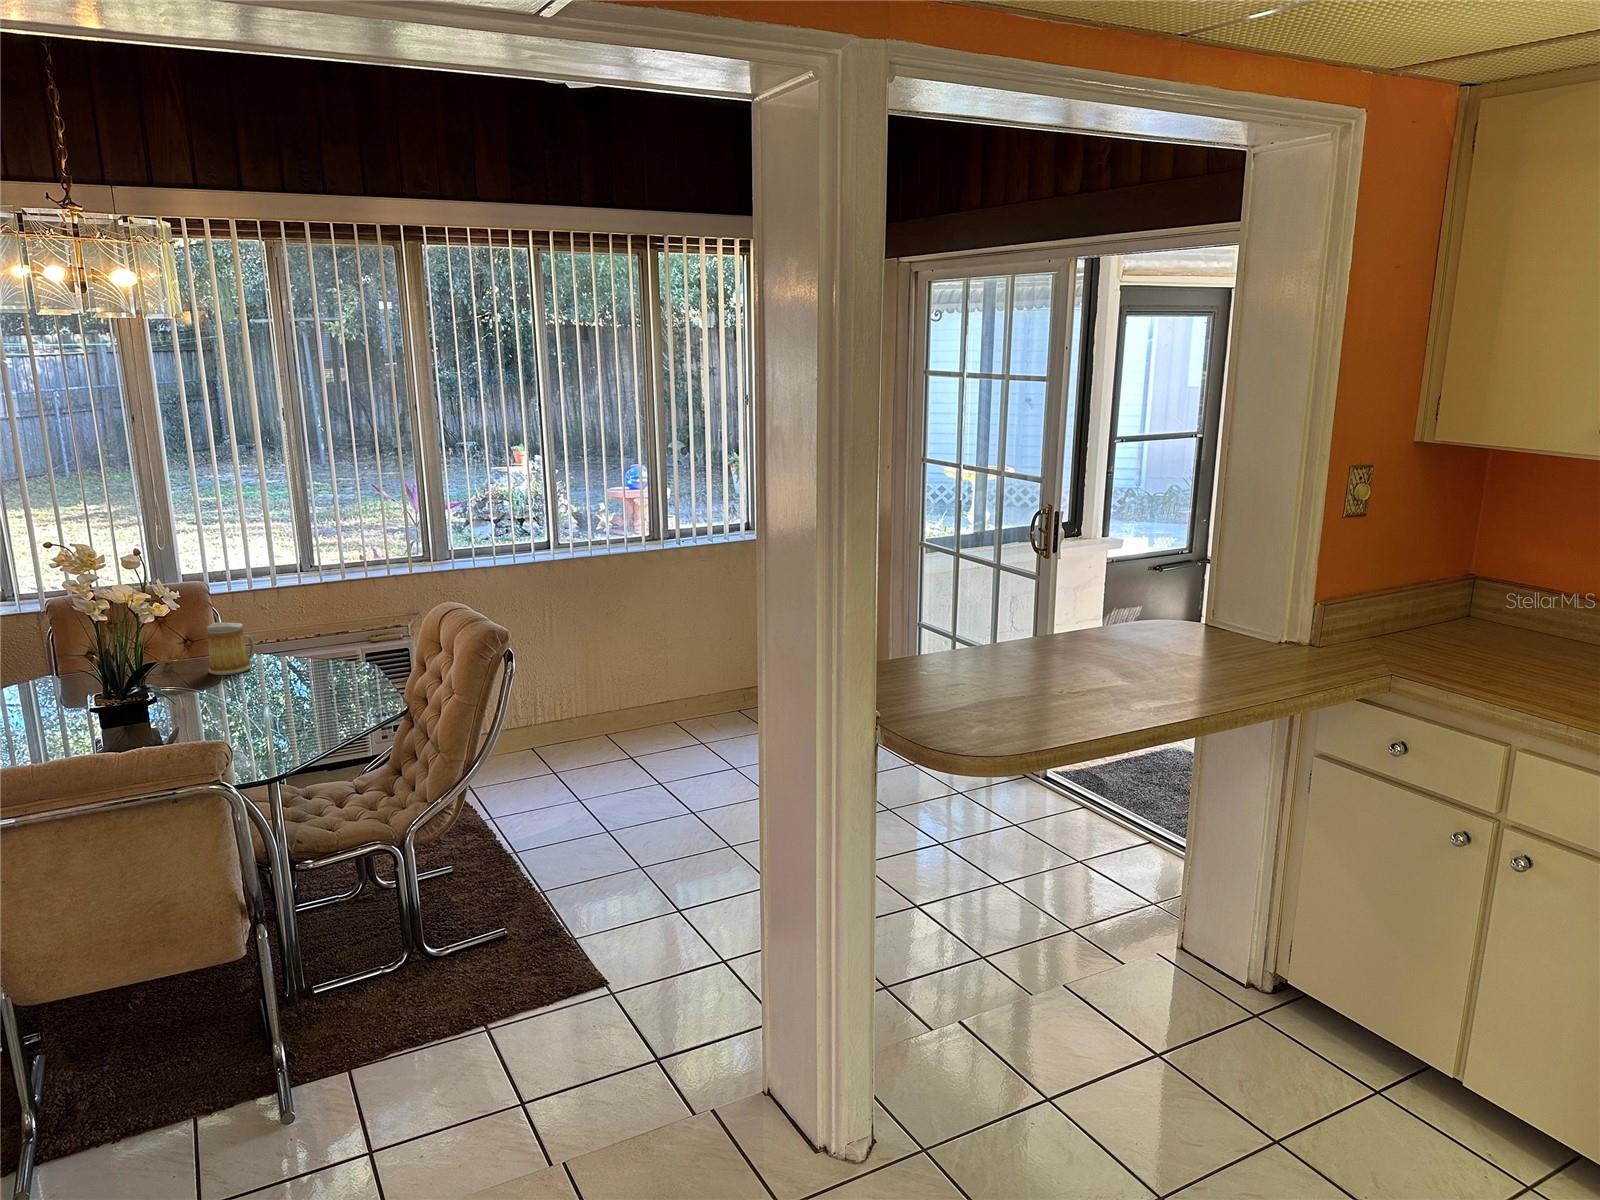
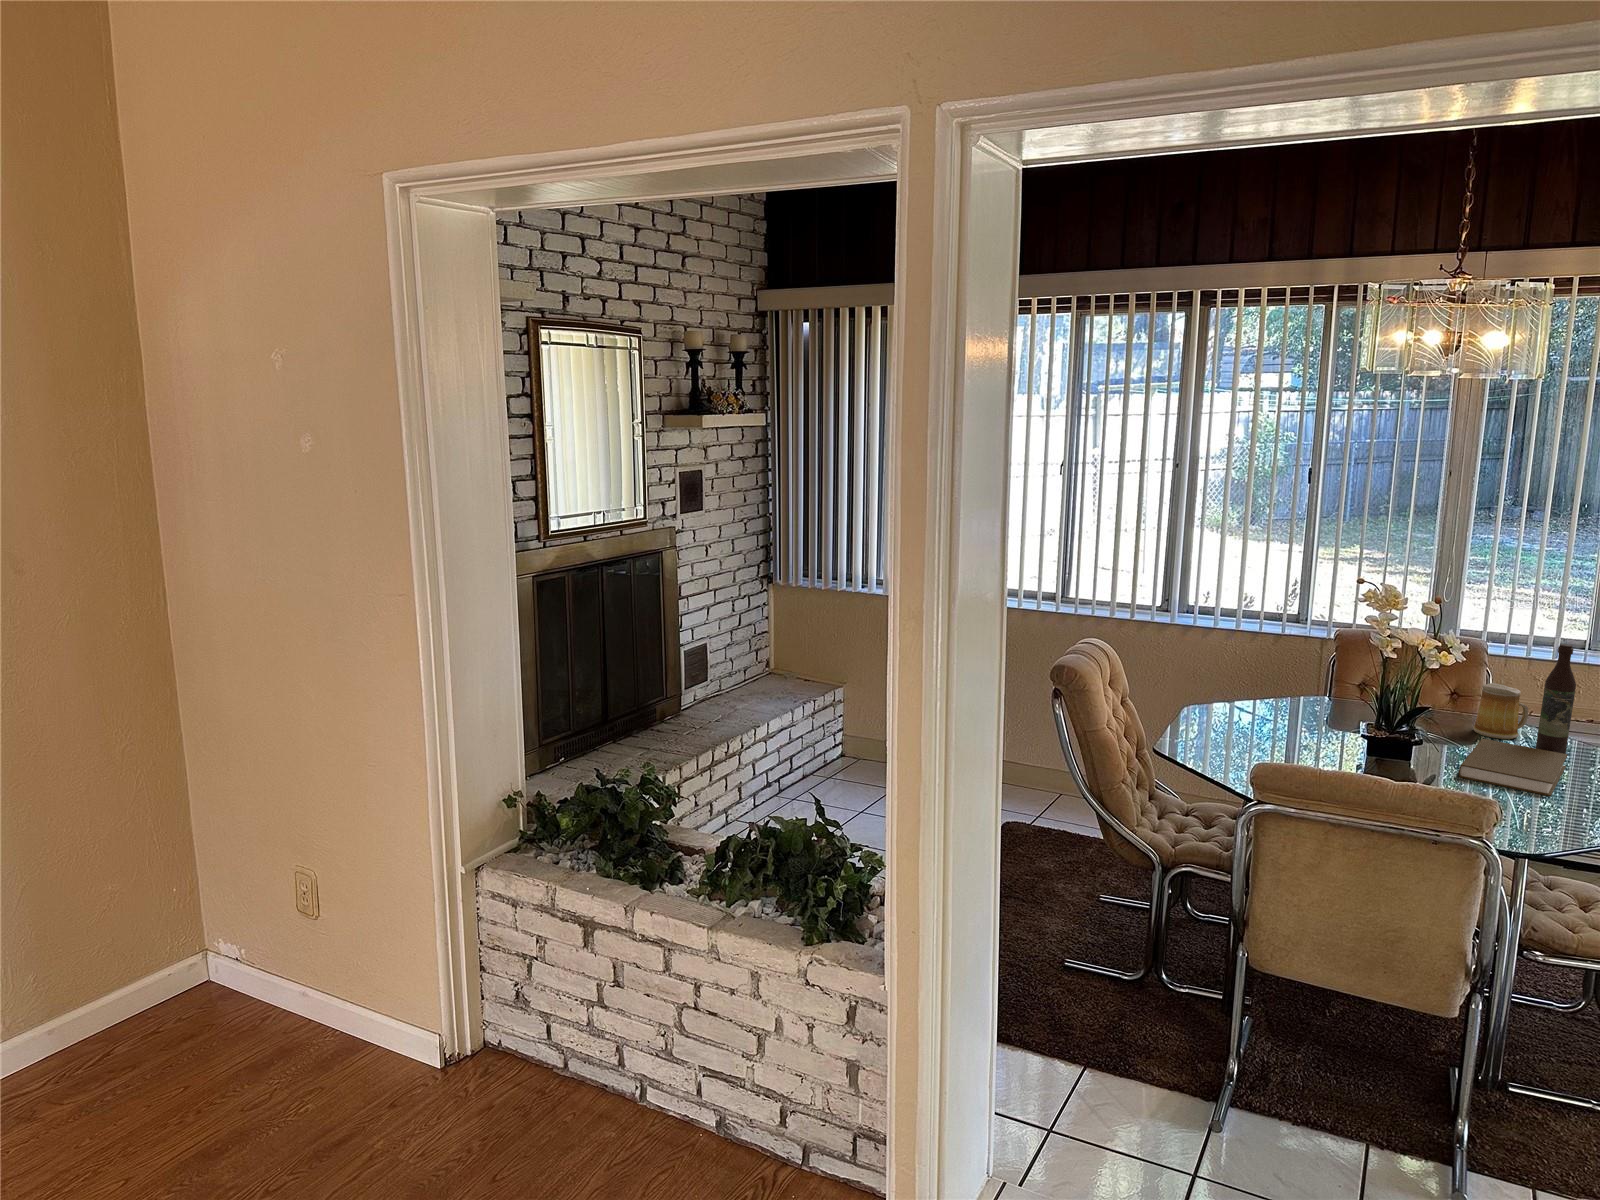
wine bottle: none [259,571,293,678] -> present [1536,644,1576,754]
book: none [197,672,294,724] -> present [1459,739,1568,796]

